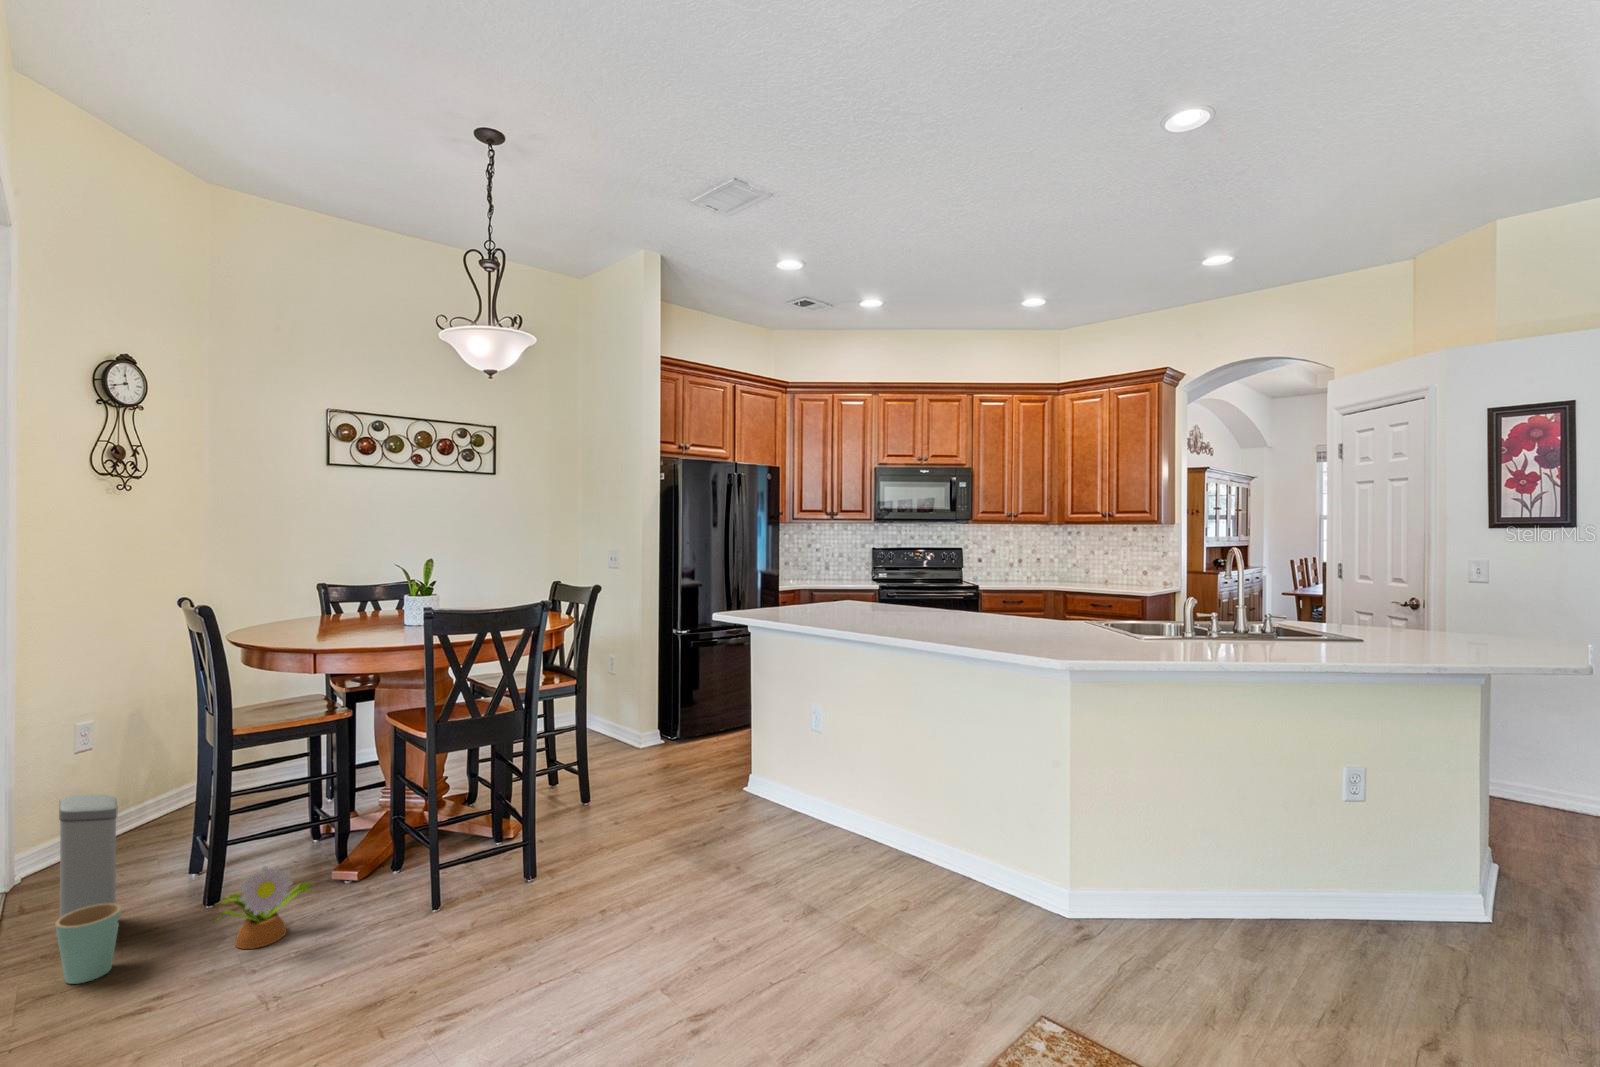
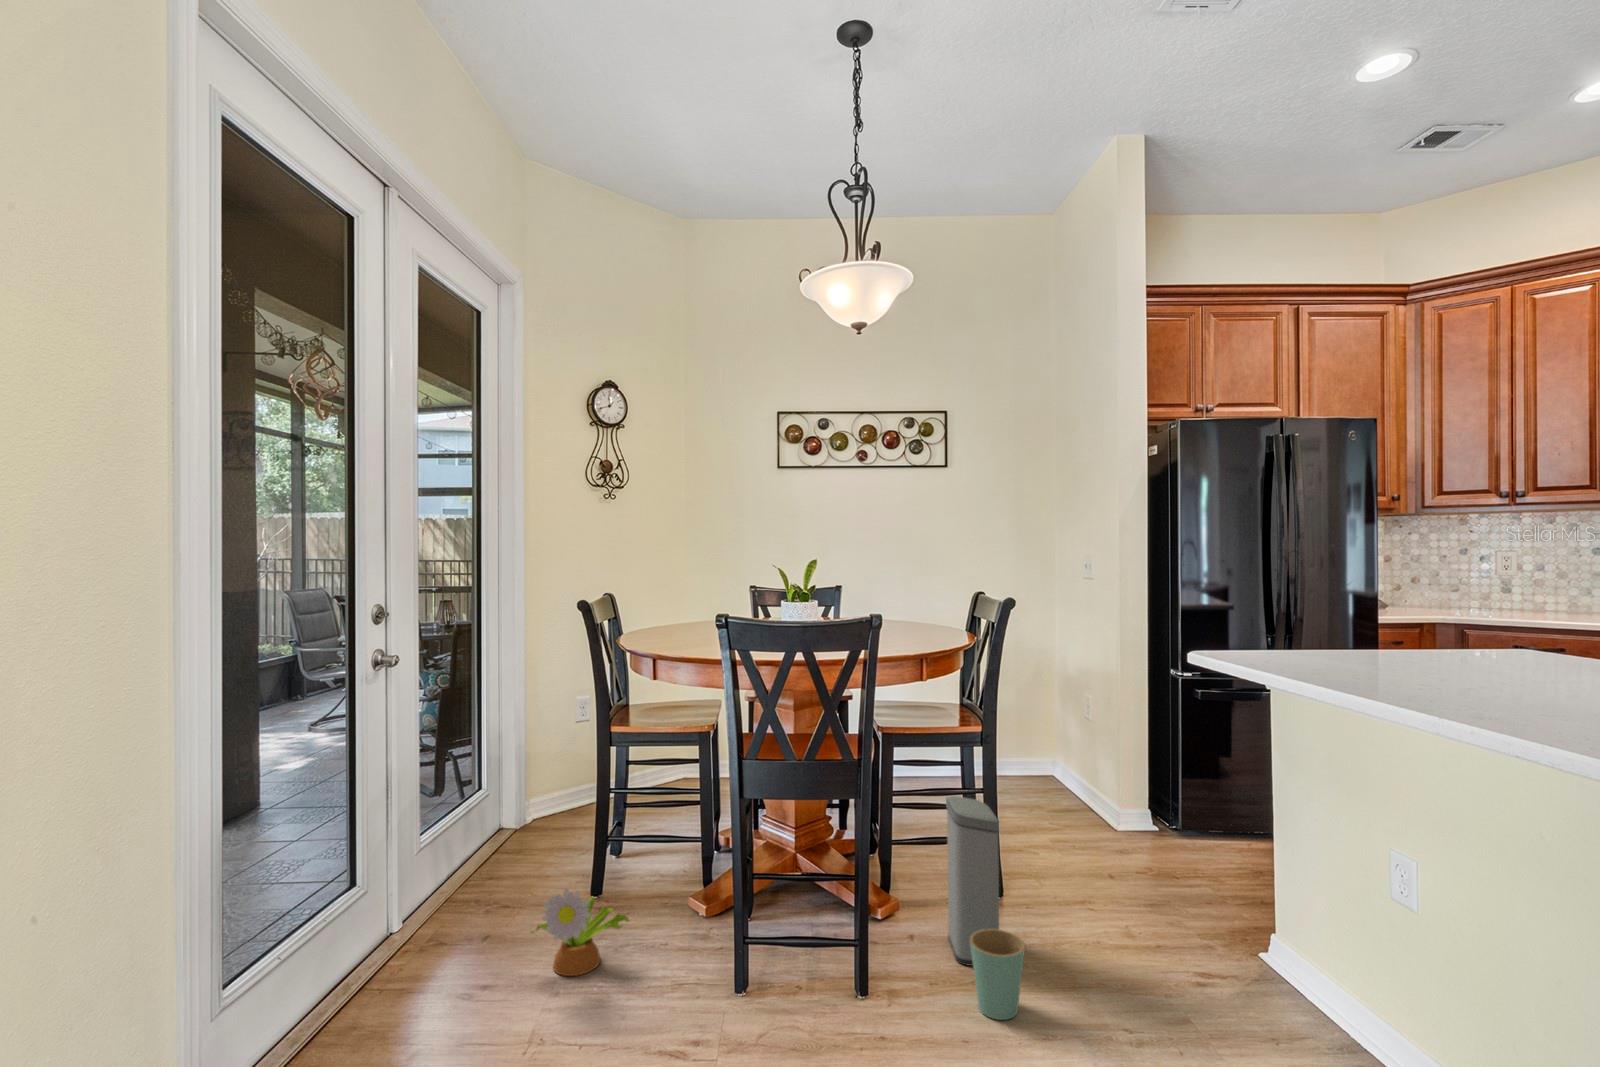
trash can: present [55,794,121,984] -> present [946,796,1025,1020]

